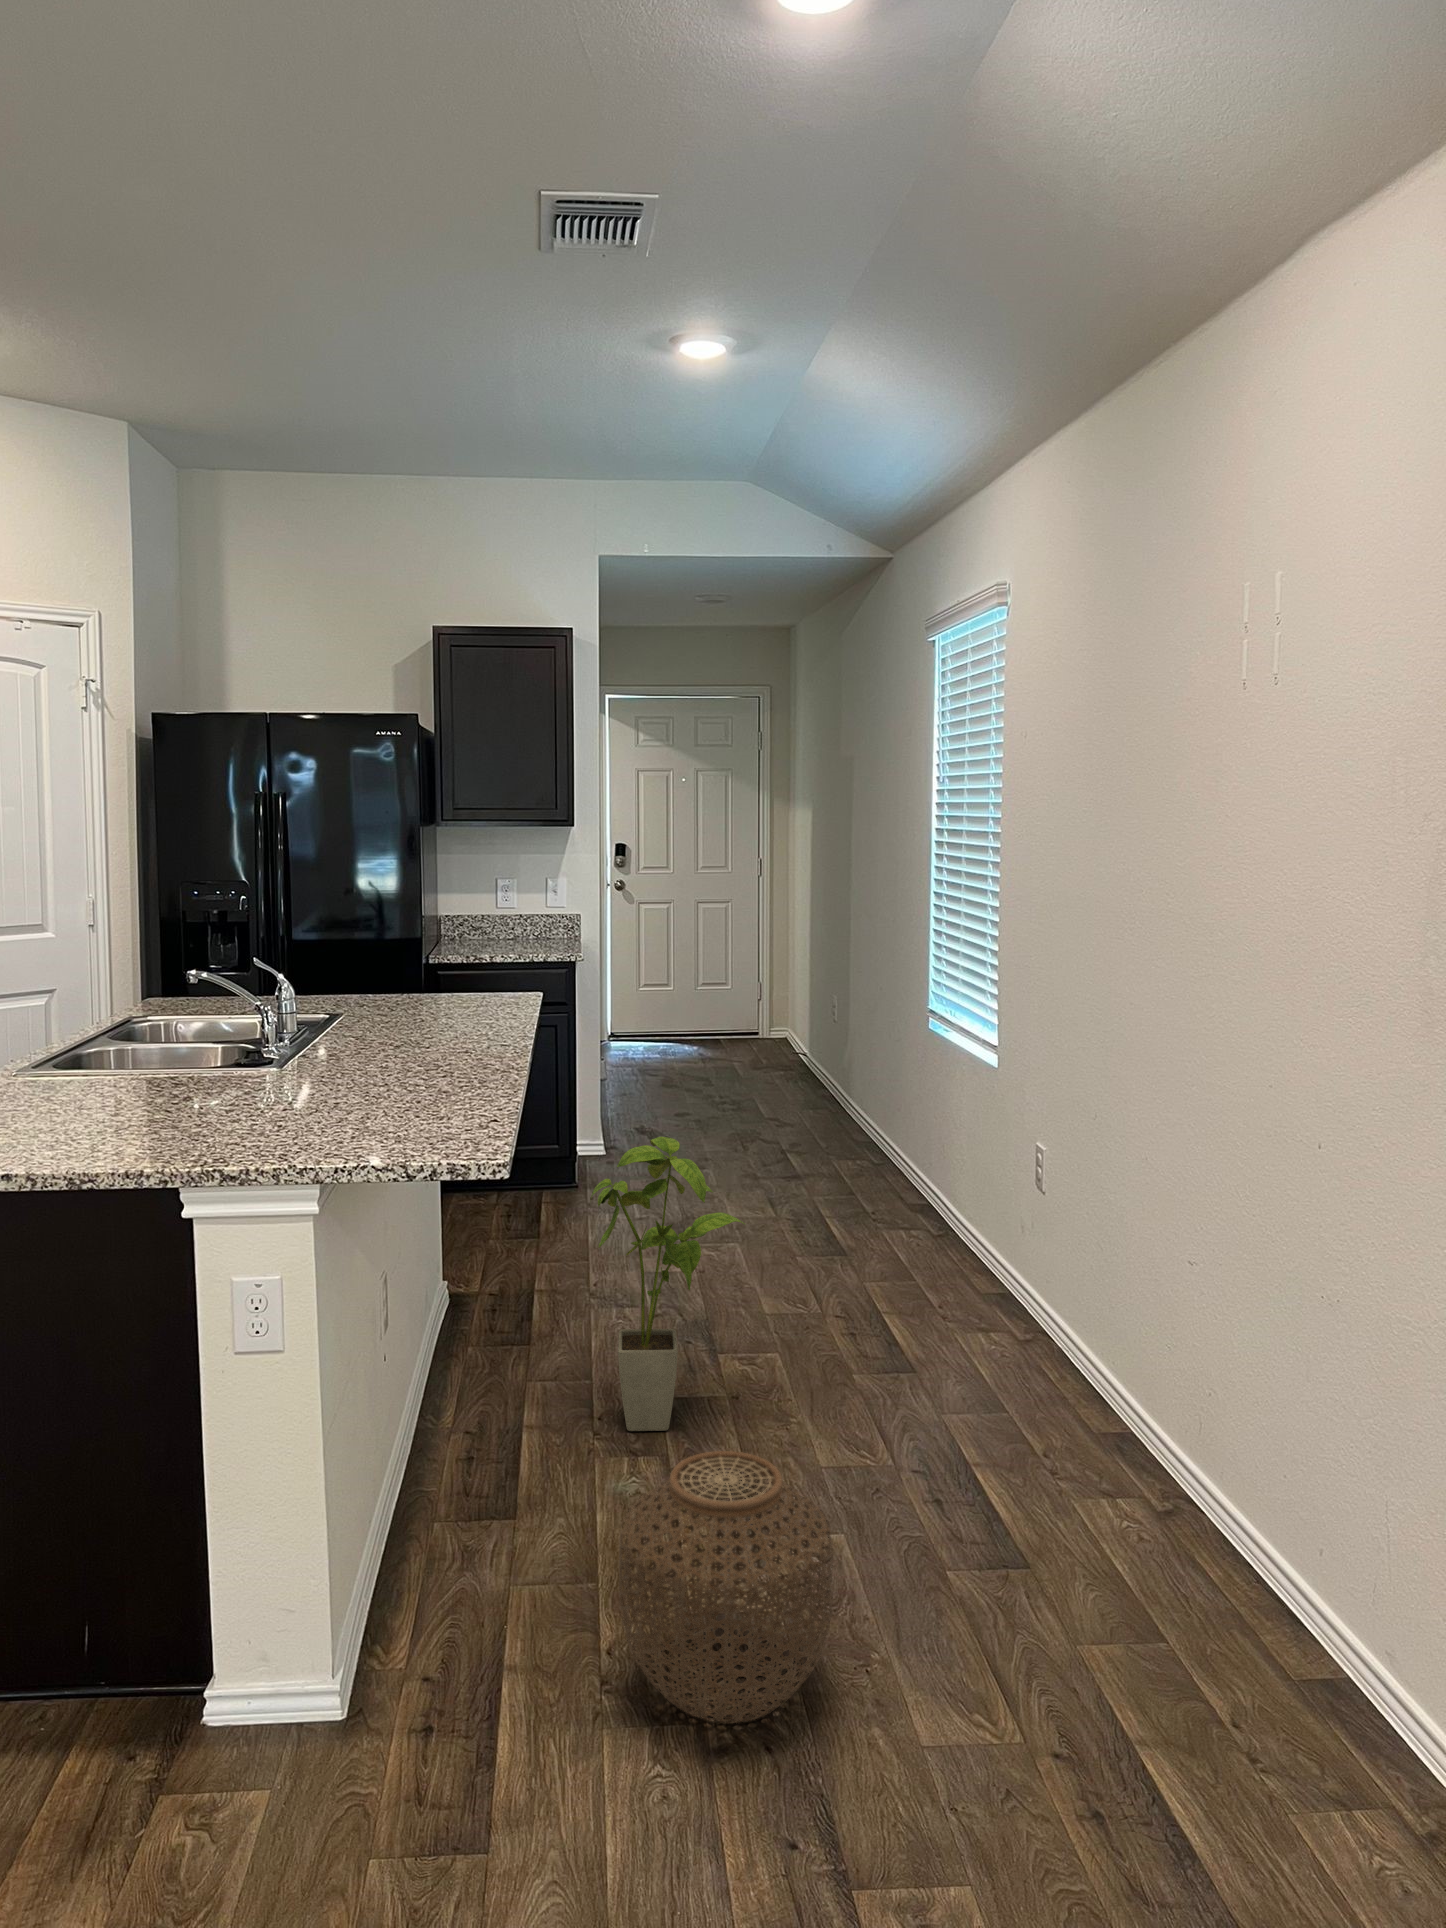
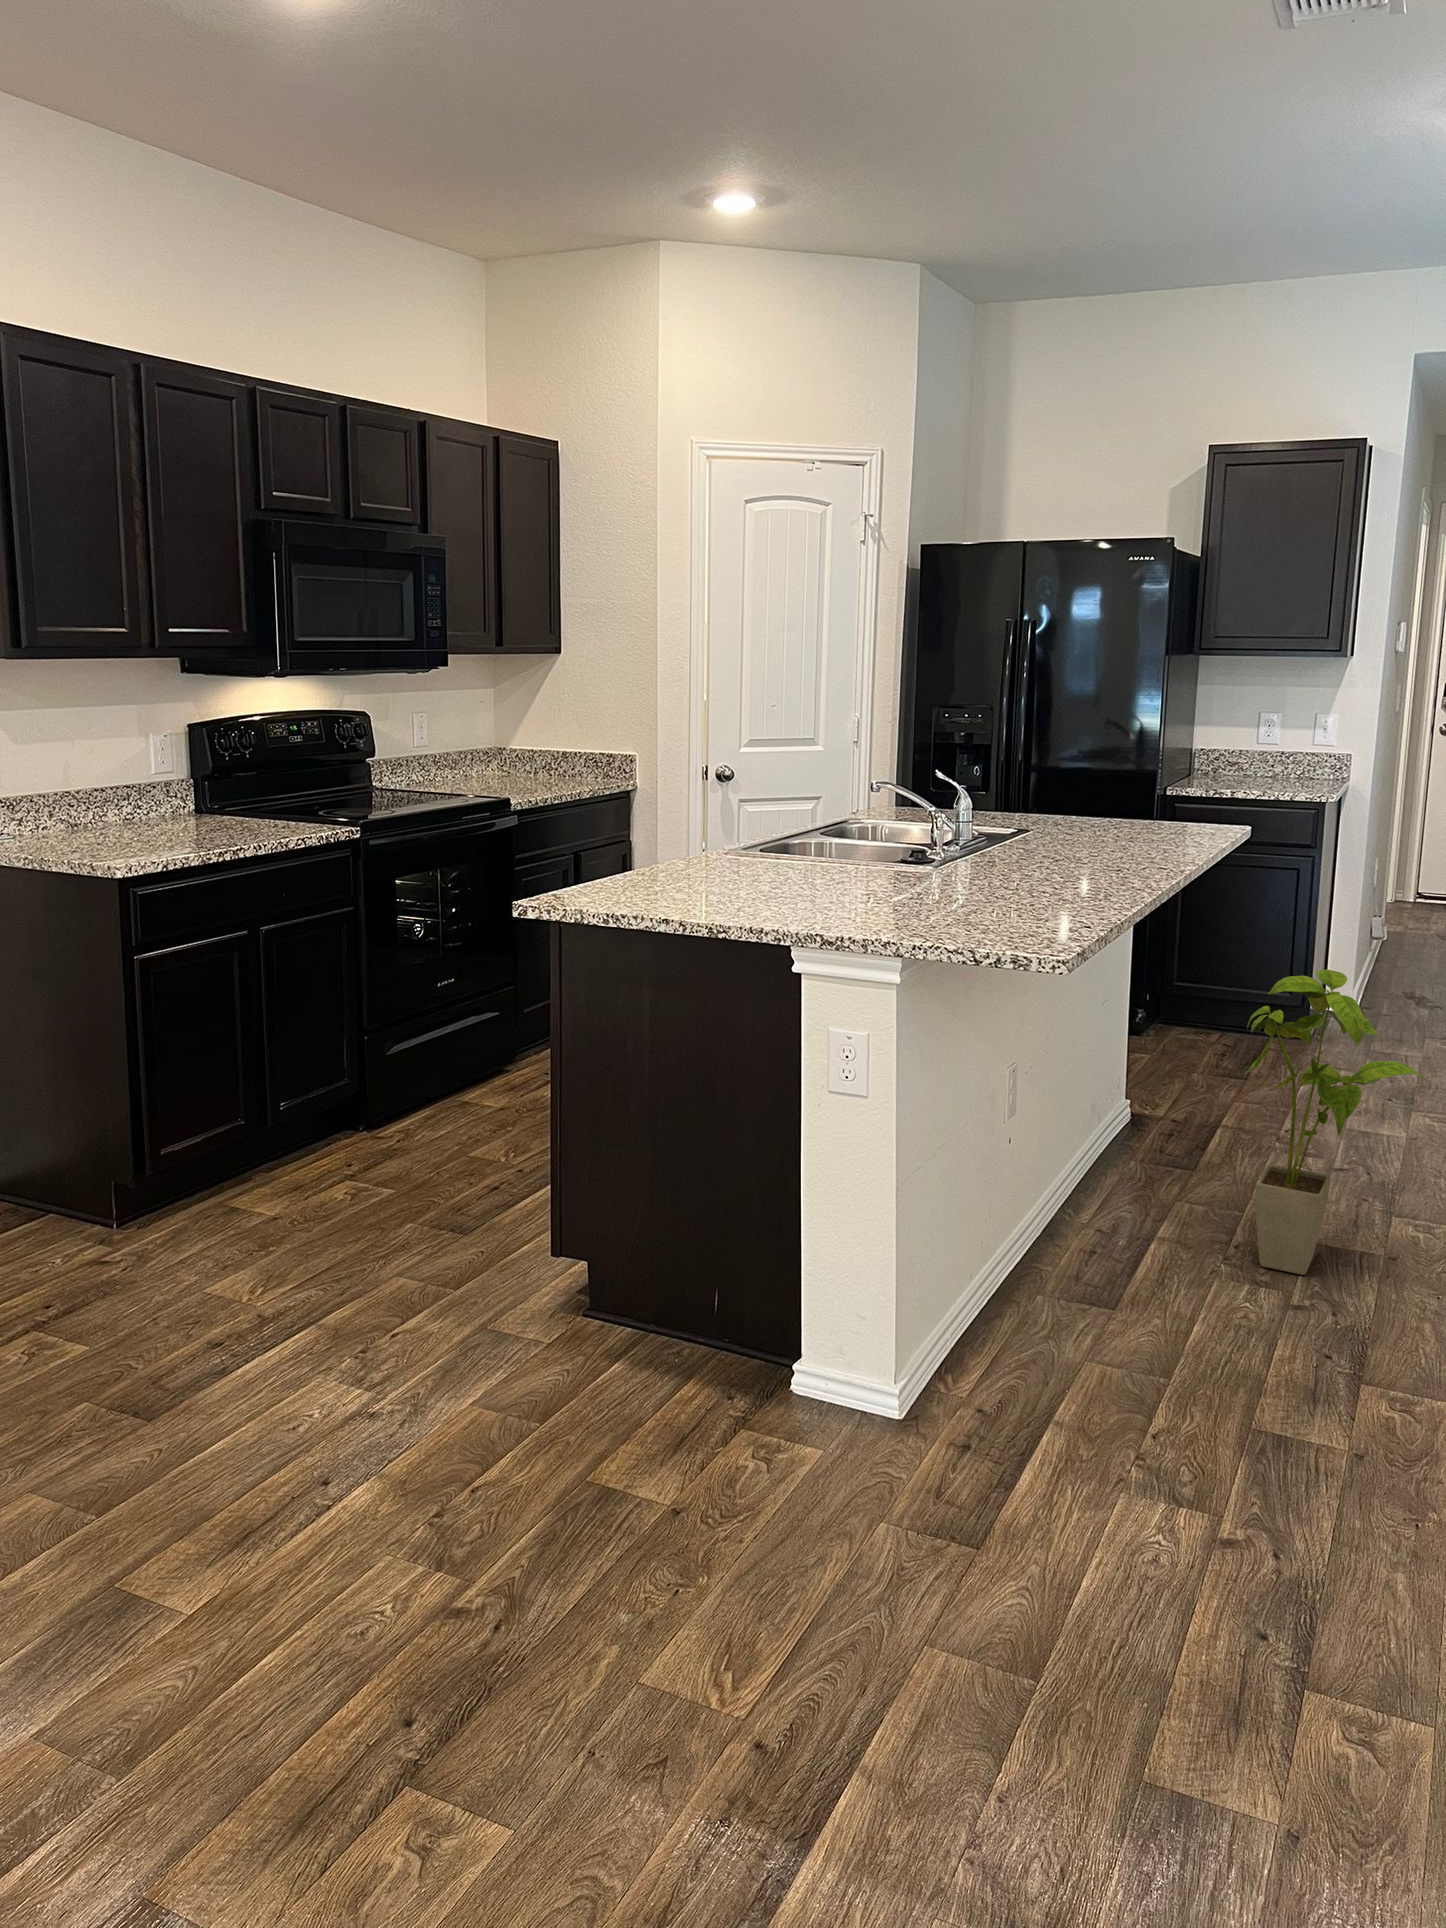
woven basket: present [619,1451,833,1723] -> none [1153,1279,1383,1533]

